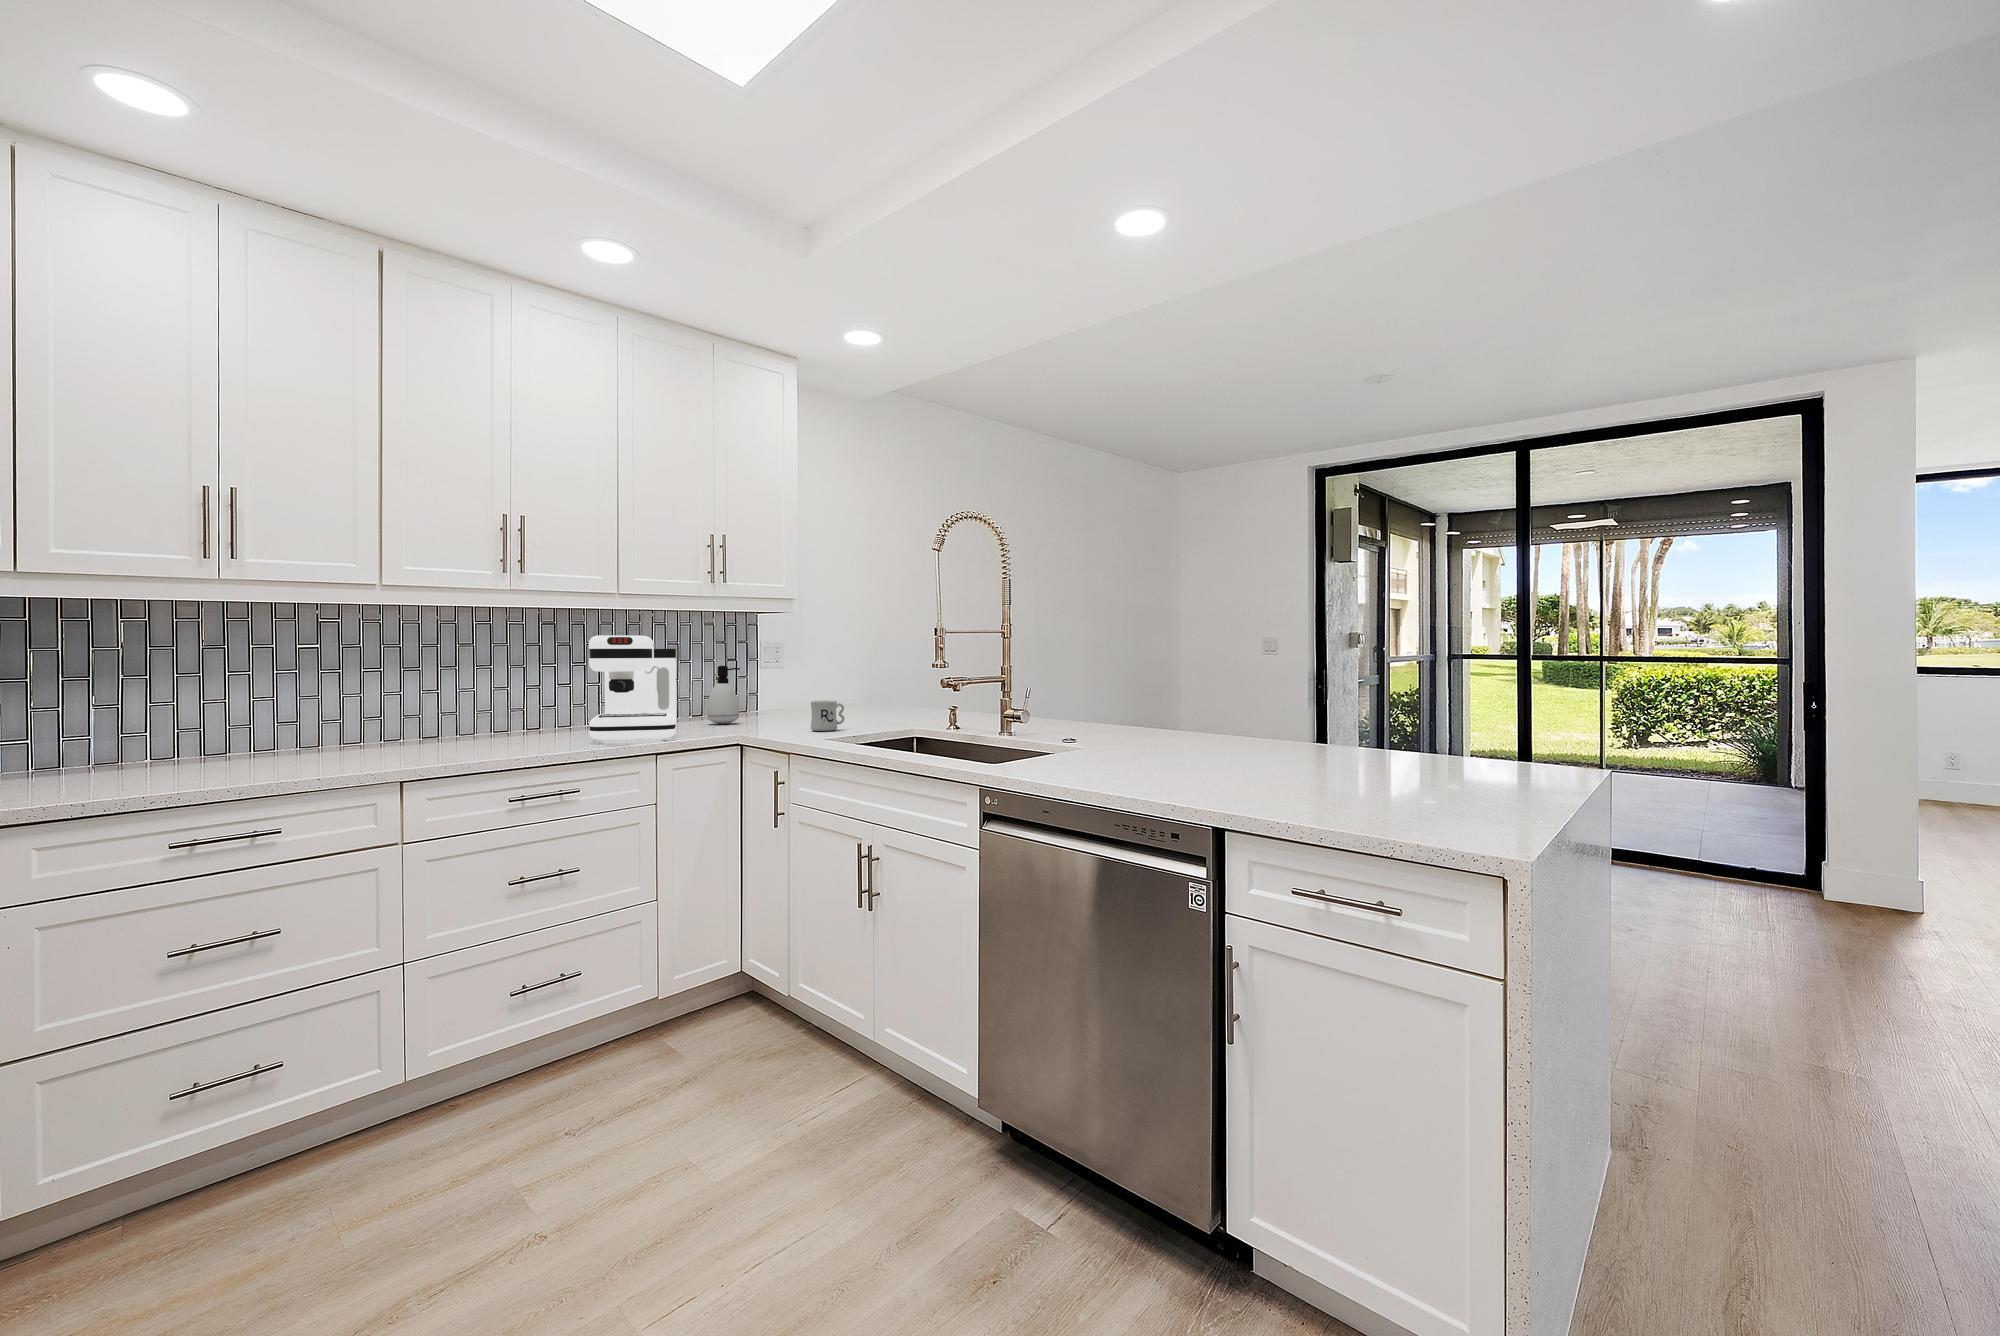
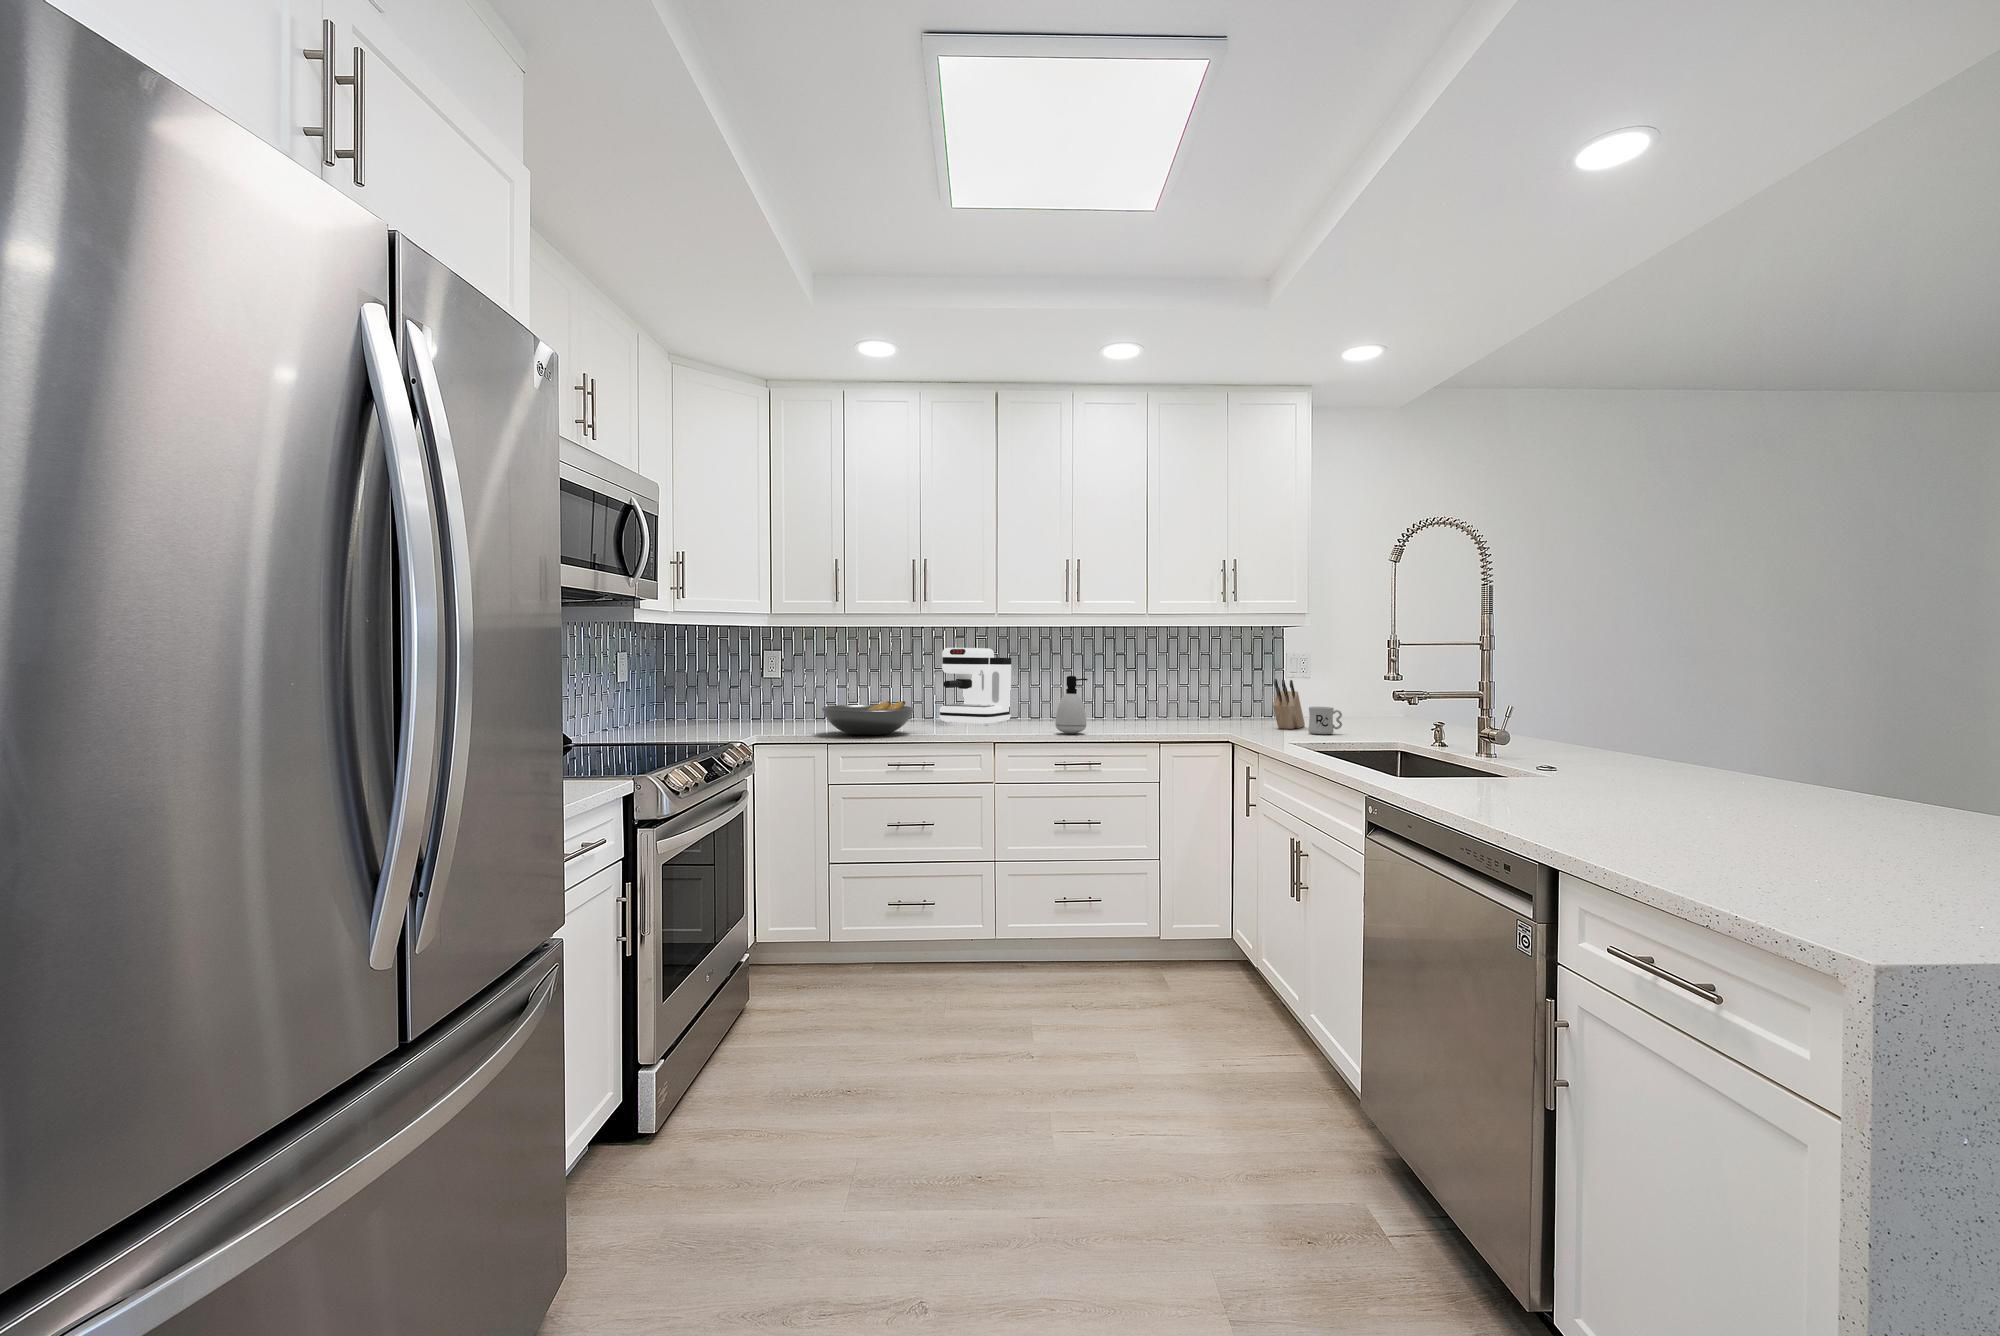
coffee maker: present [589,636,676,742] -> present [939,648,1011,725]
soap dispenser: present [707,666,740,724] -> present [1055,676,1088,734]
knife block: none [764,671,790,728] -> present [1273,679,1305,729]
fruit bowl: none [68,722,266,782] -> present [822,701,914,735]

